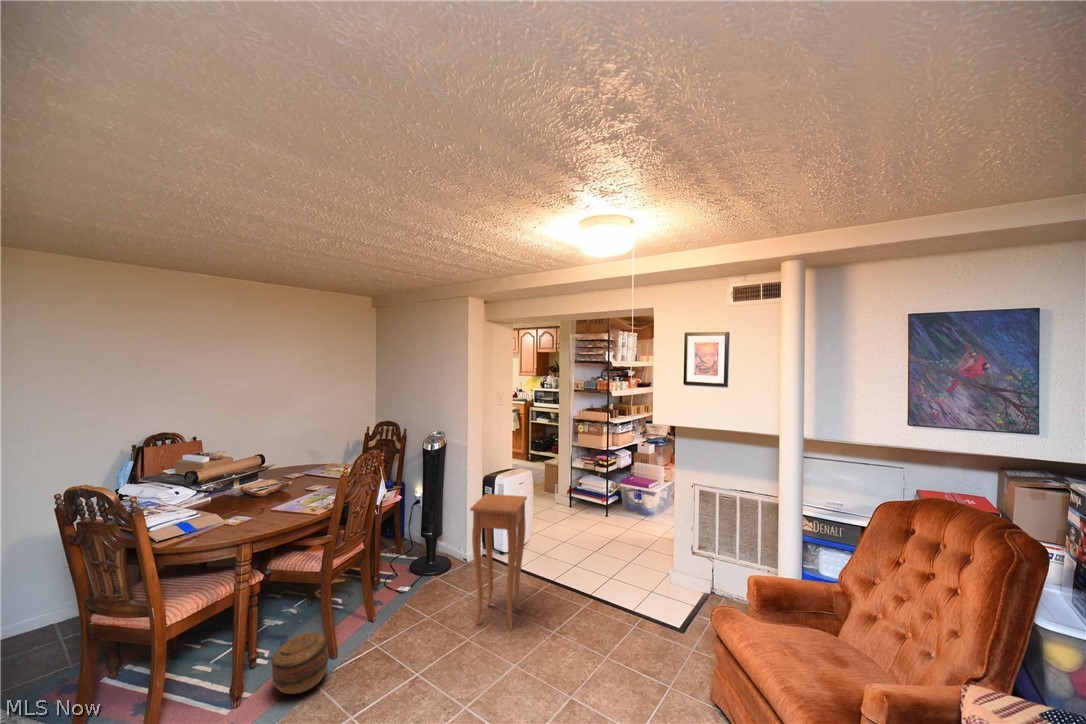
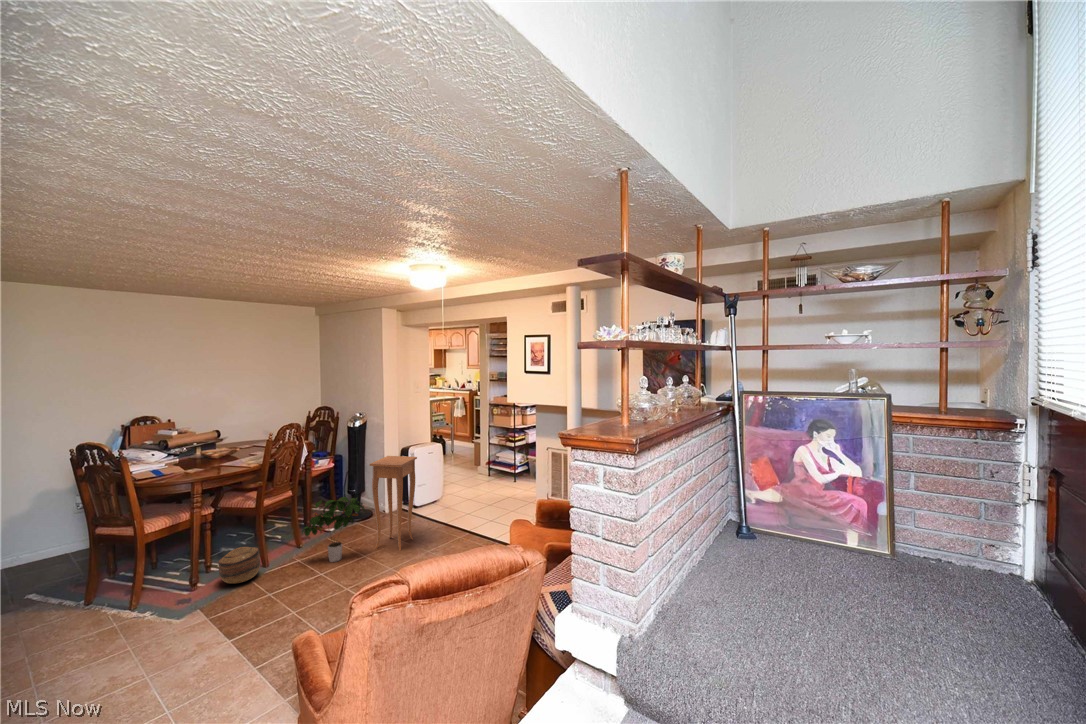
potted plant: none [382,556,466,651] -> present [302,497,364,562]

